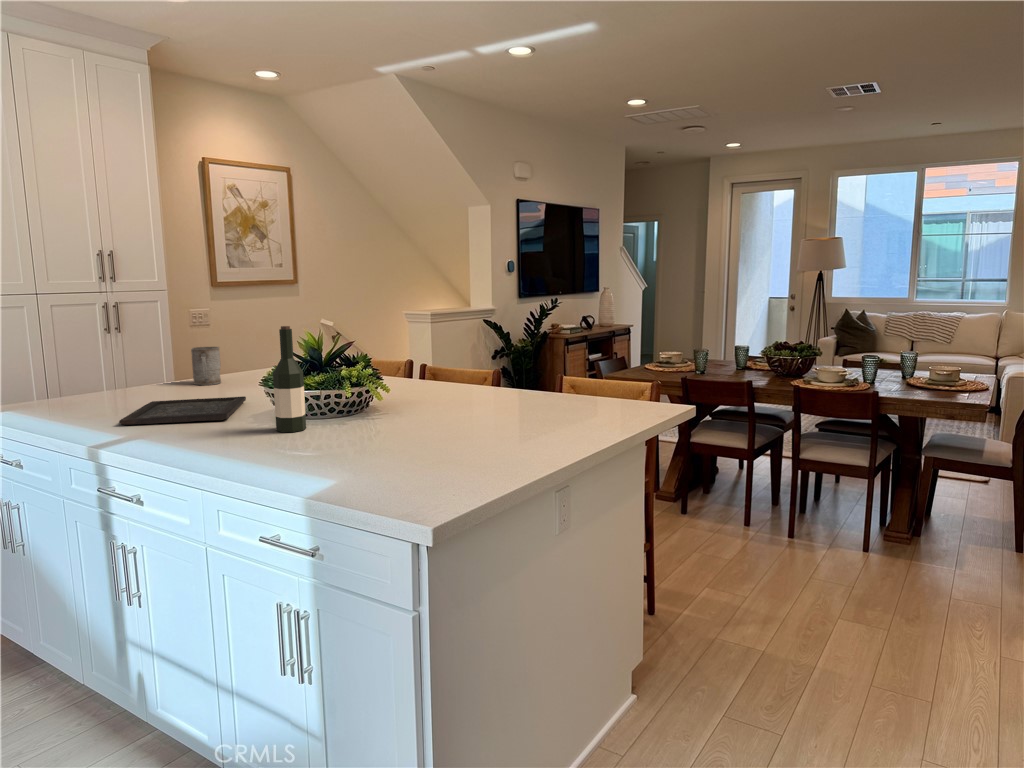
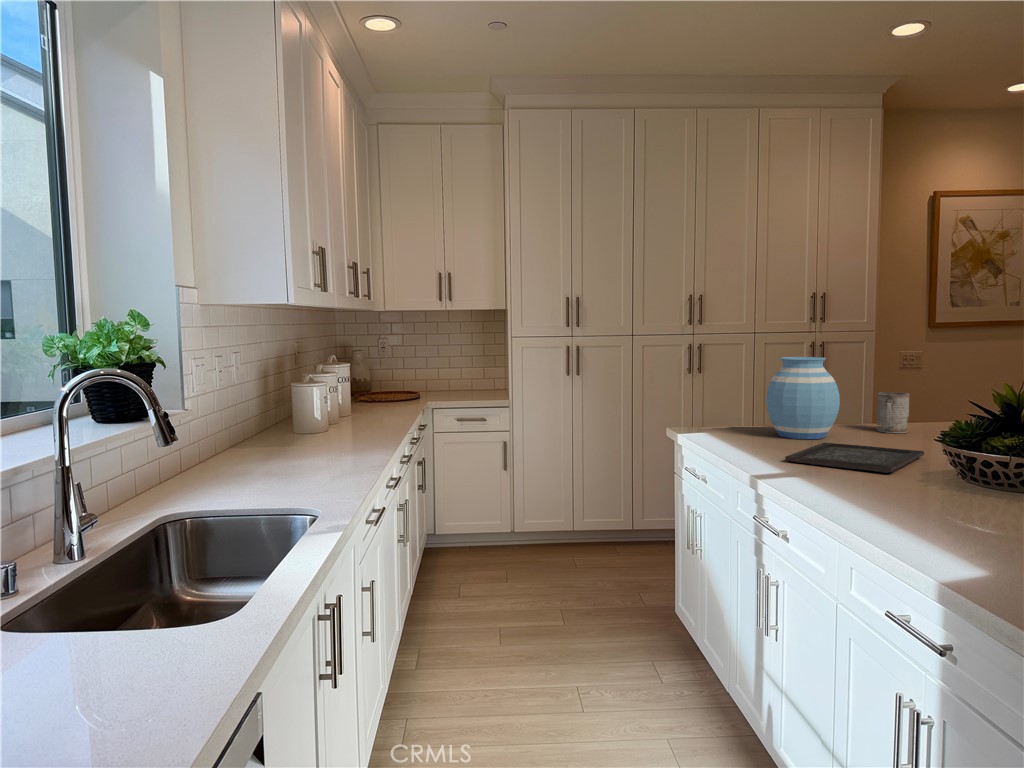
vase: none [77,316,159,402] -> present [766,357,840,439]
wine bottle: present [273,326,306,432] -> none [943,376,985,501]

